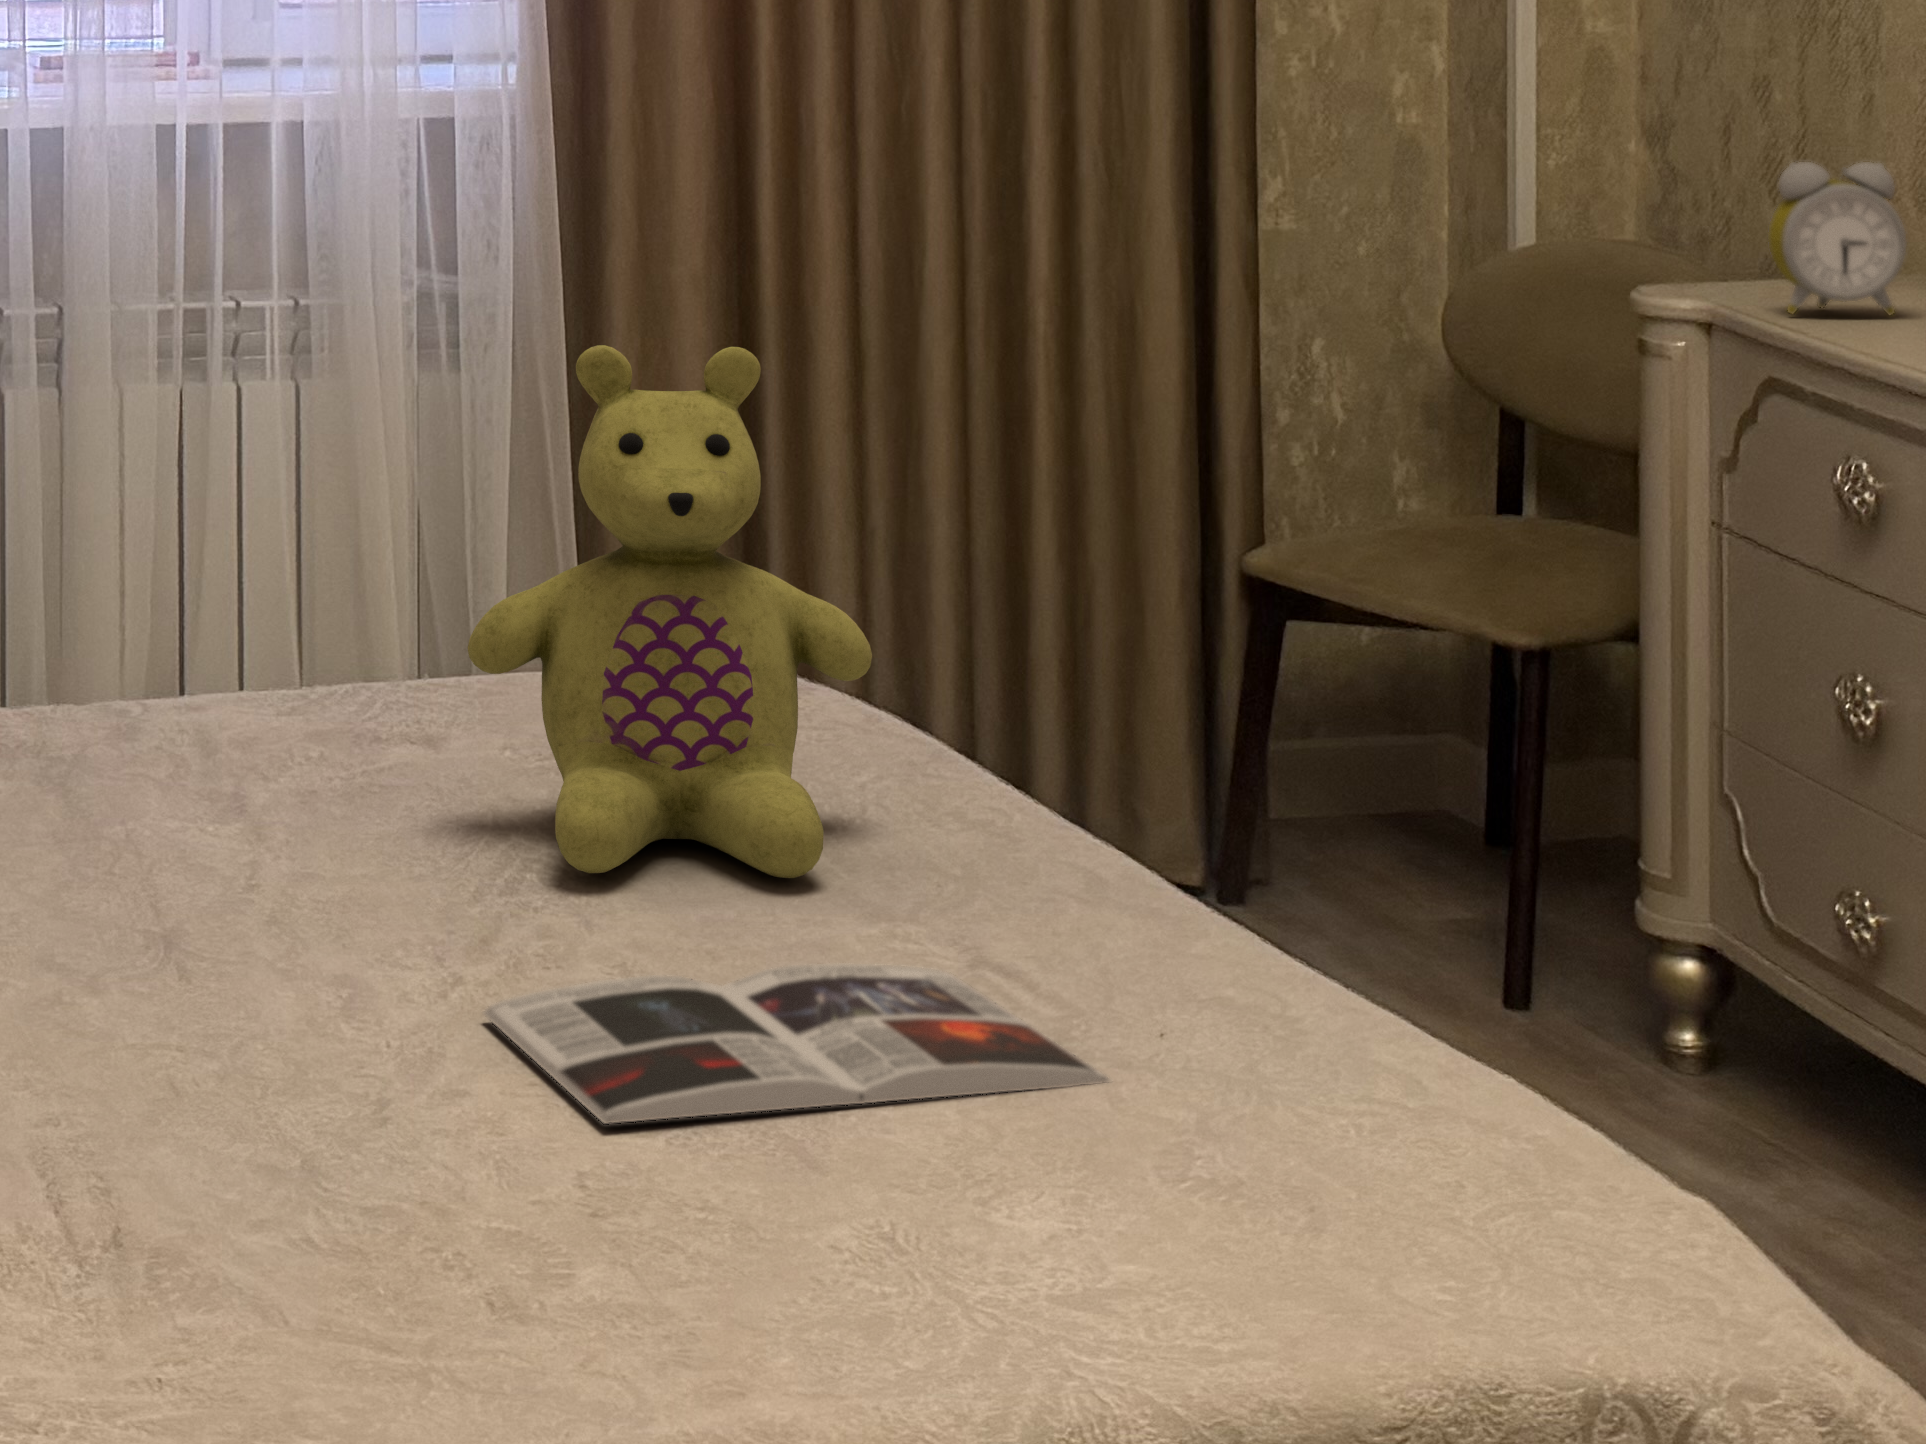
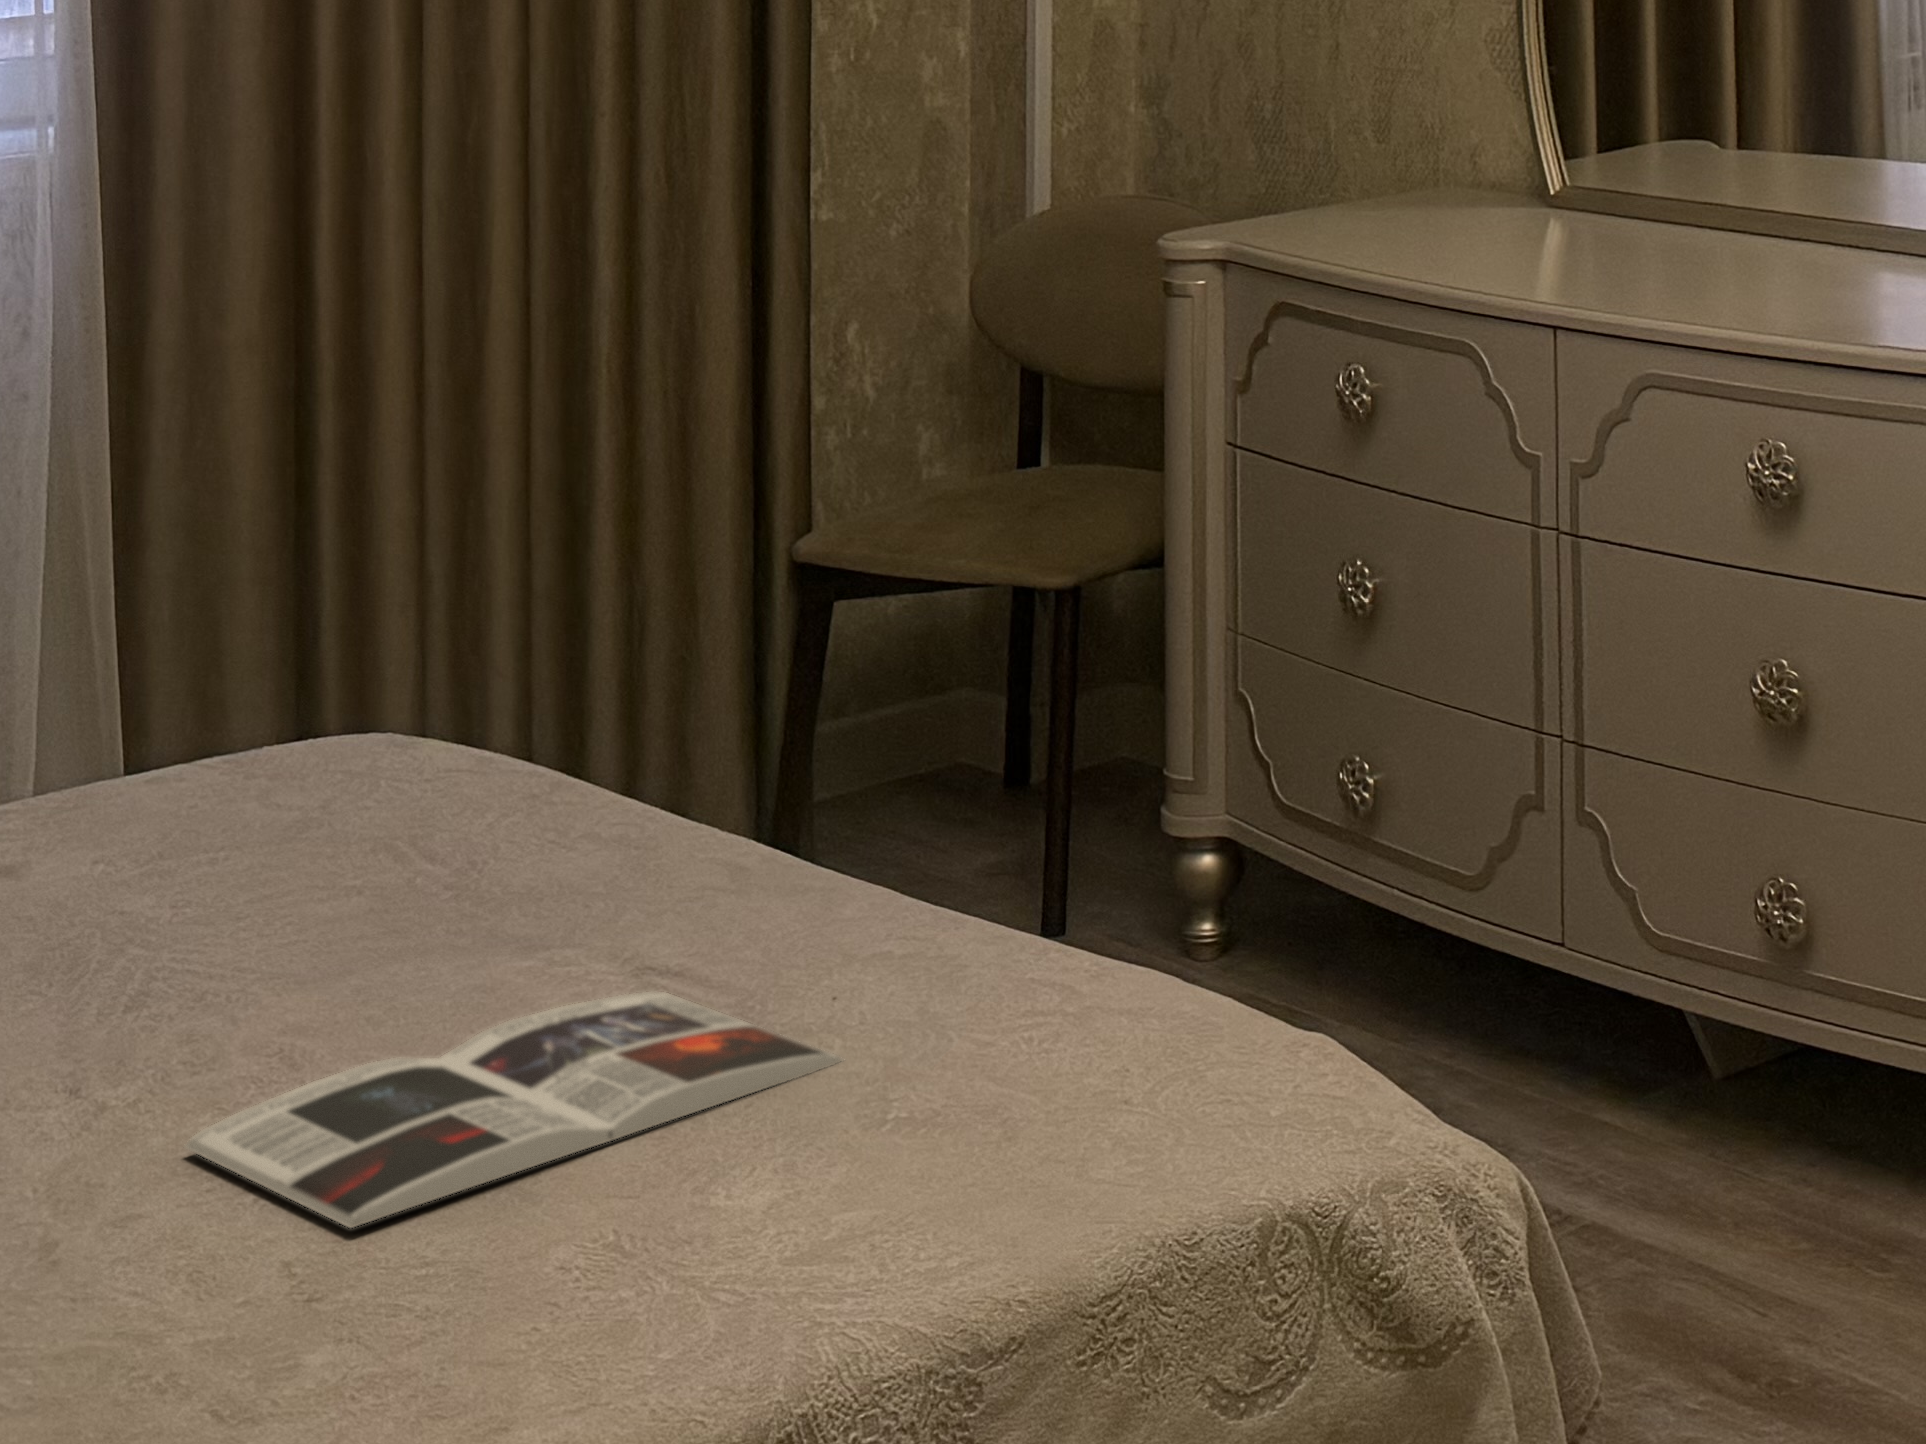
alarm clock: present [1768,162,1906,315] -> none [1273,109,1382,249]
stuffed bear: present [468,345,872,878] -> none [112,398,551,974]

